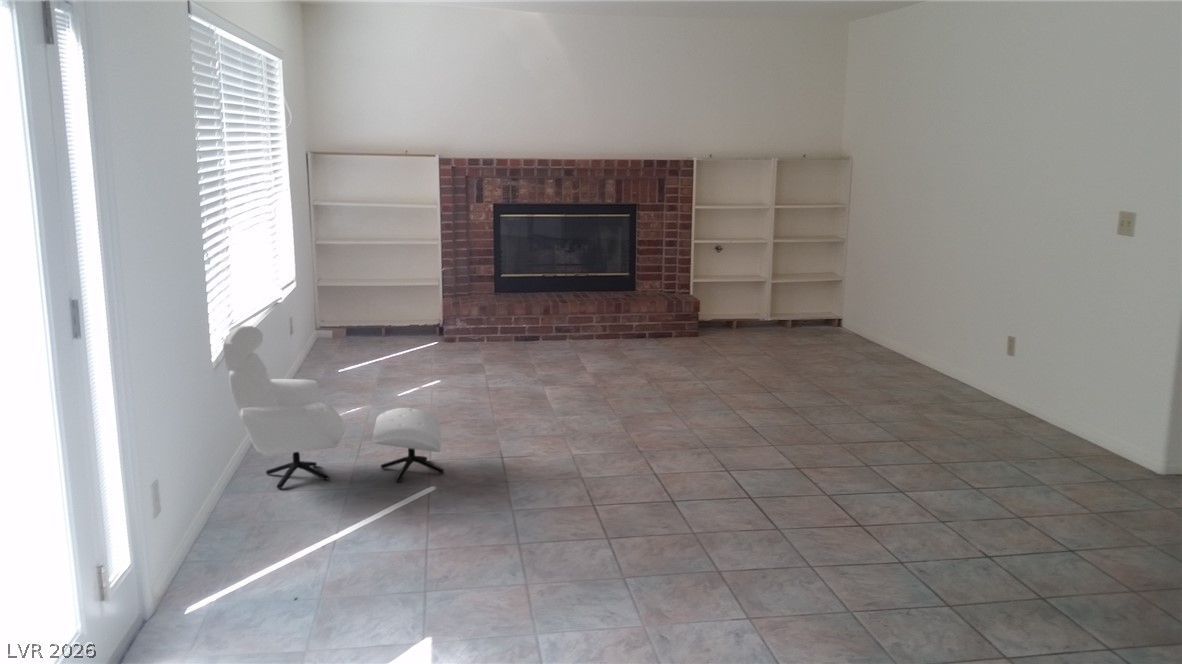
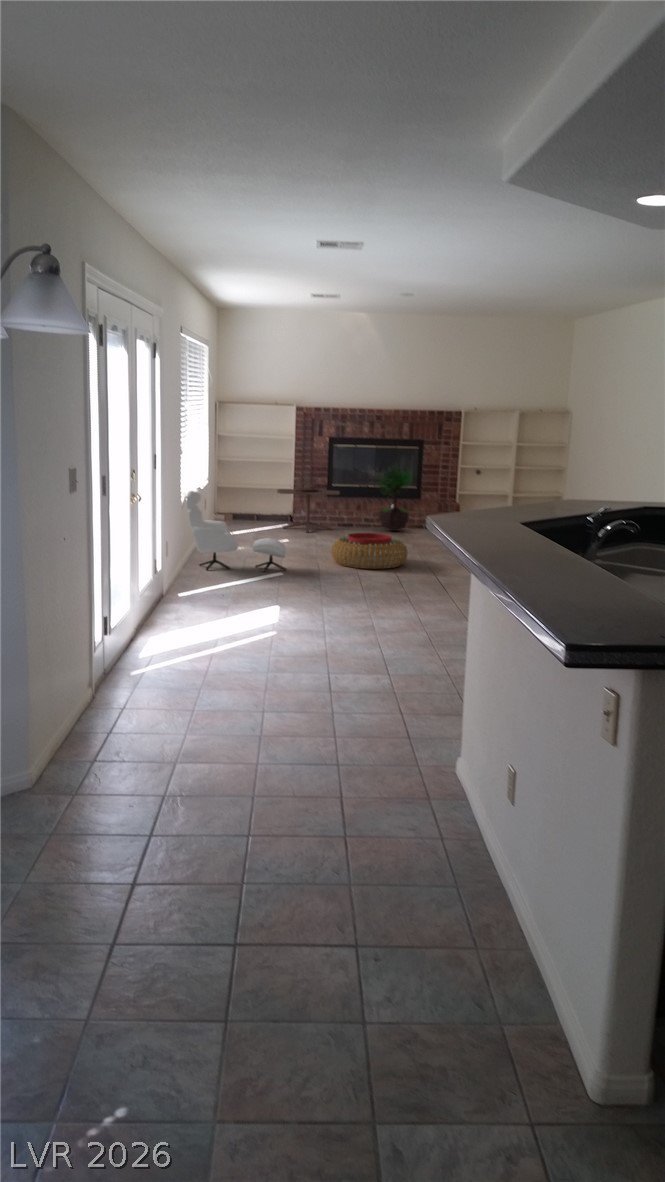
potted tree: none [568,239,633,345] -> present [378,469,412,531]
side table: none [417,280,517,358] -> present [277,484,340,533]
pouf: none [524,375,663,451] -> present [331,533,407,569]

